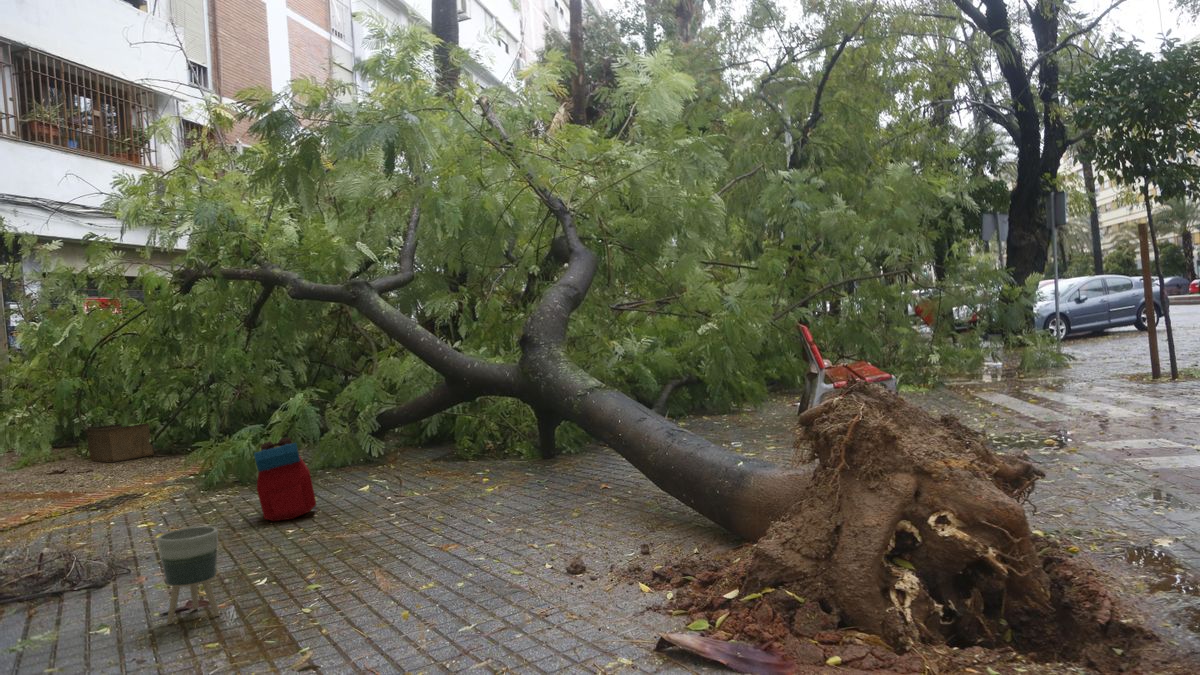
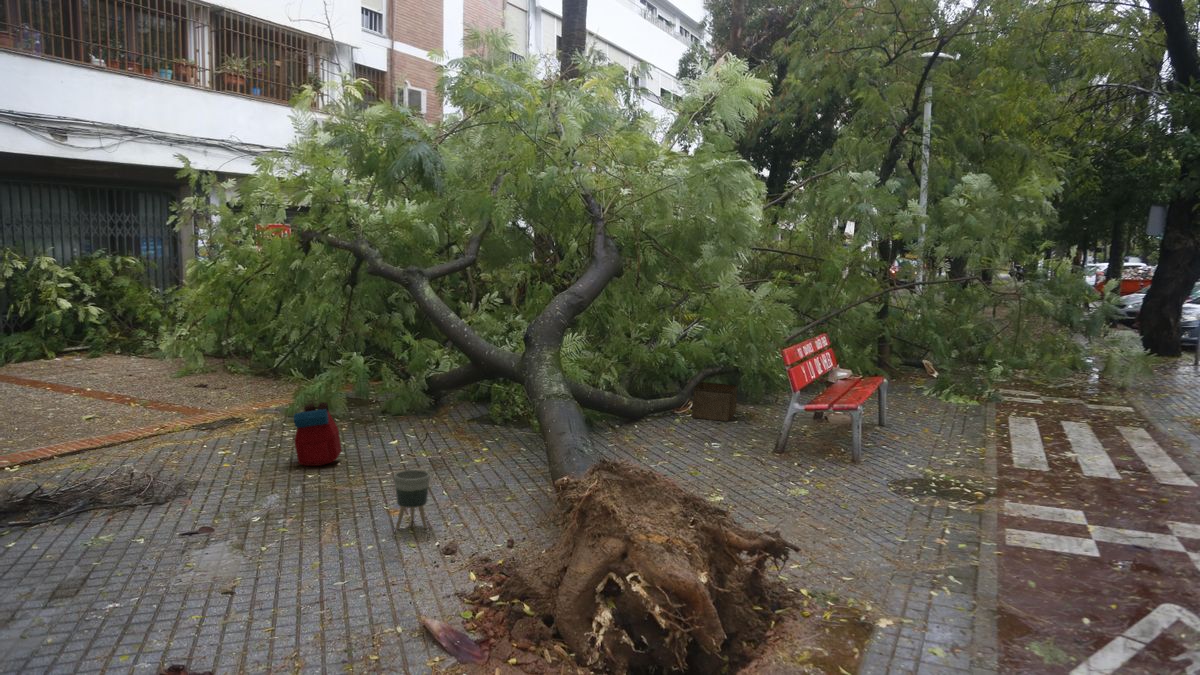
storage bin: present [86,423,154,463] -> present [692,382,738,421]
planter: present [157,526,220,624] -> present [394,470,430,529]

